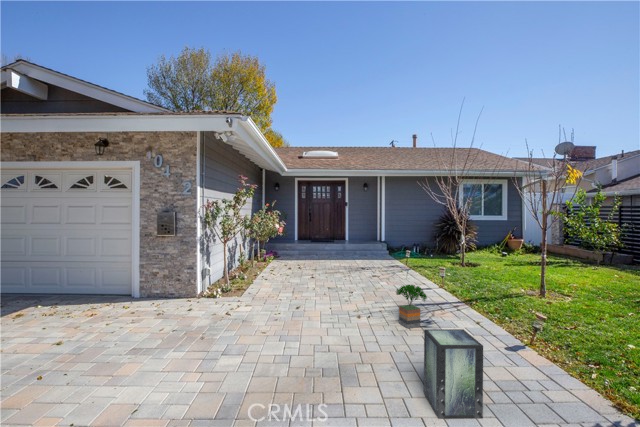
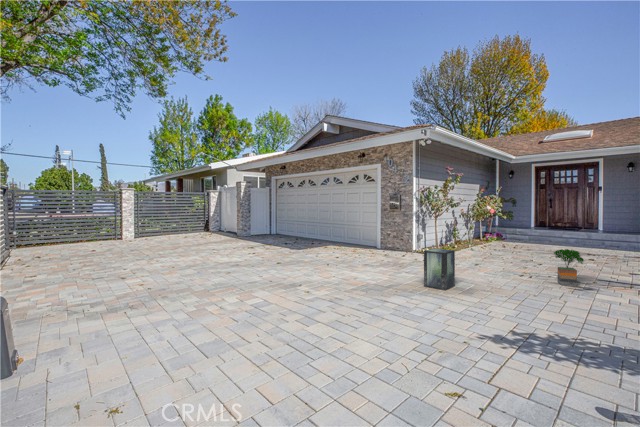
storage box: present [424,329,483,419] -> present [424,249,455,290]

